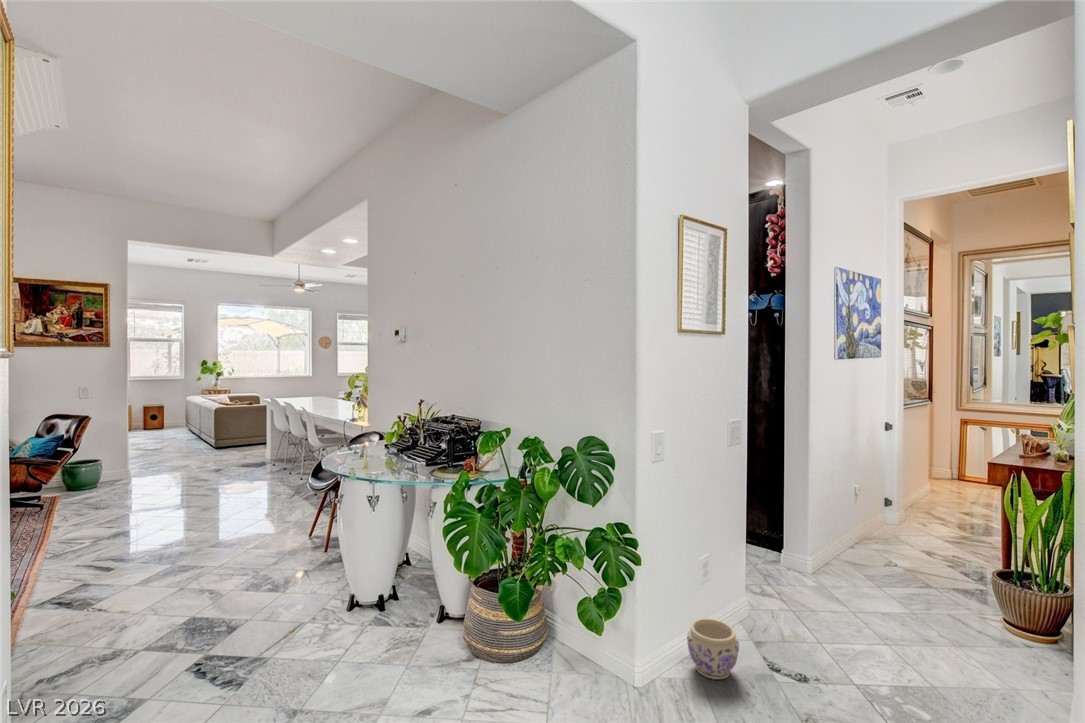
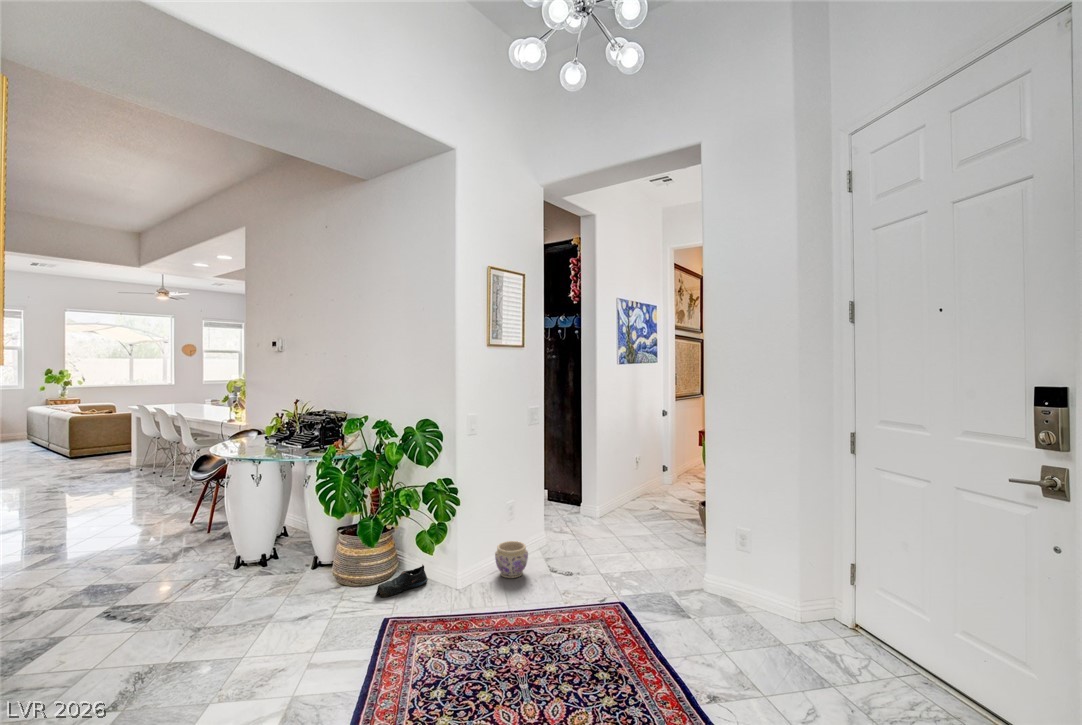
shoe: none [521,643,591,691] -> present [376,565,428,598]

